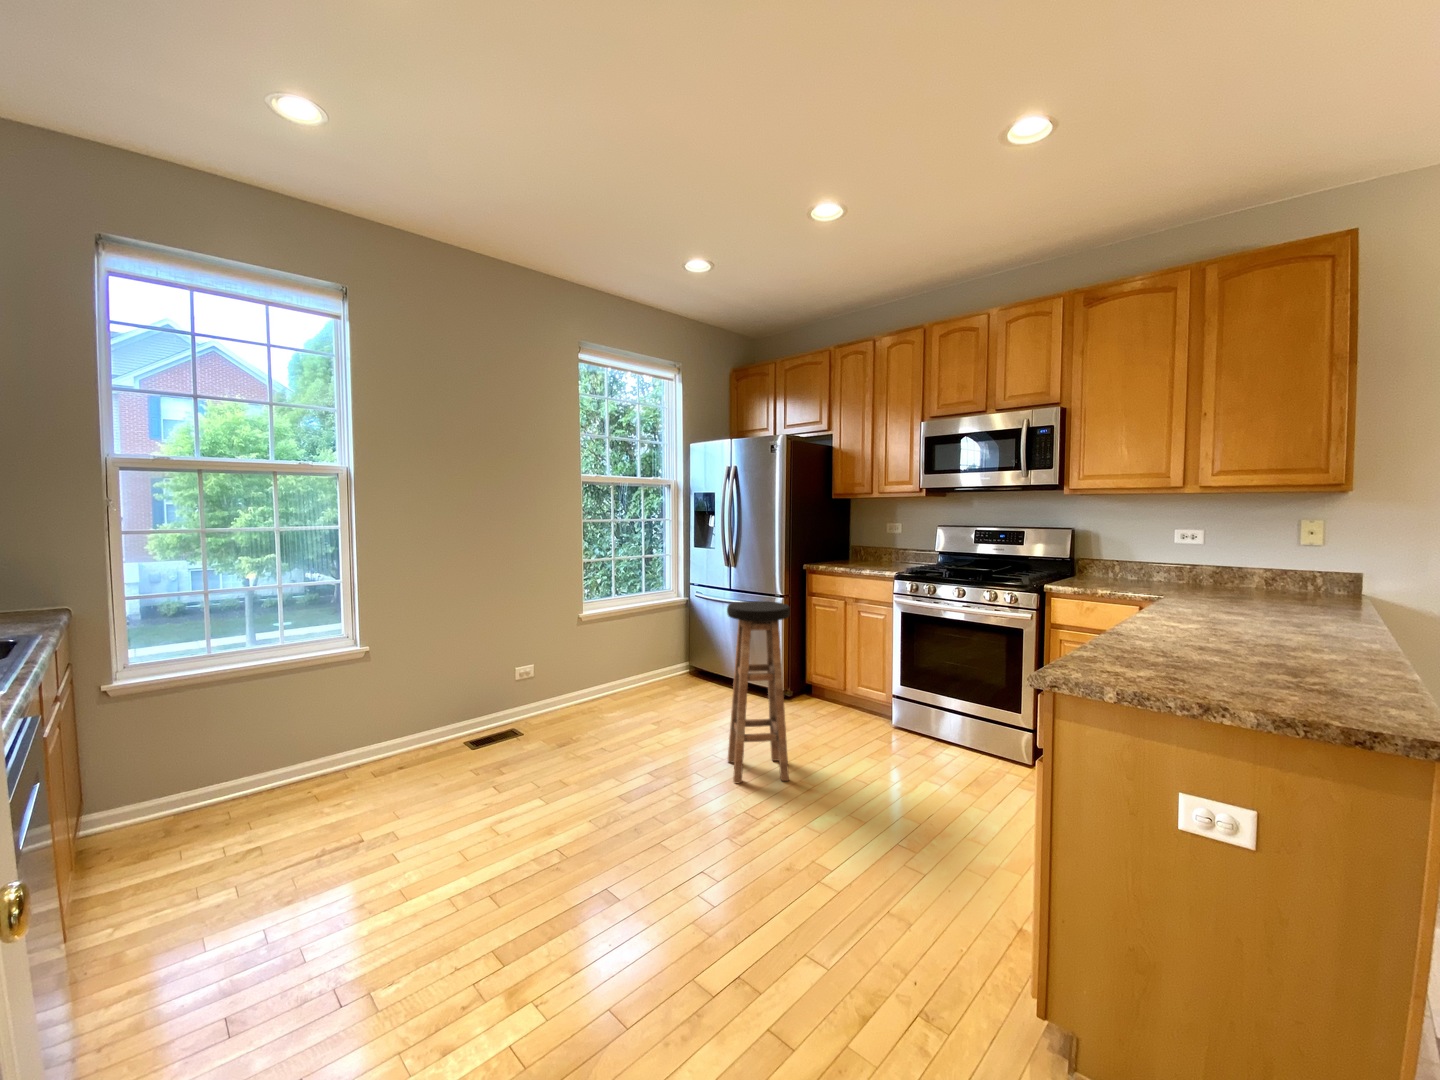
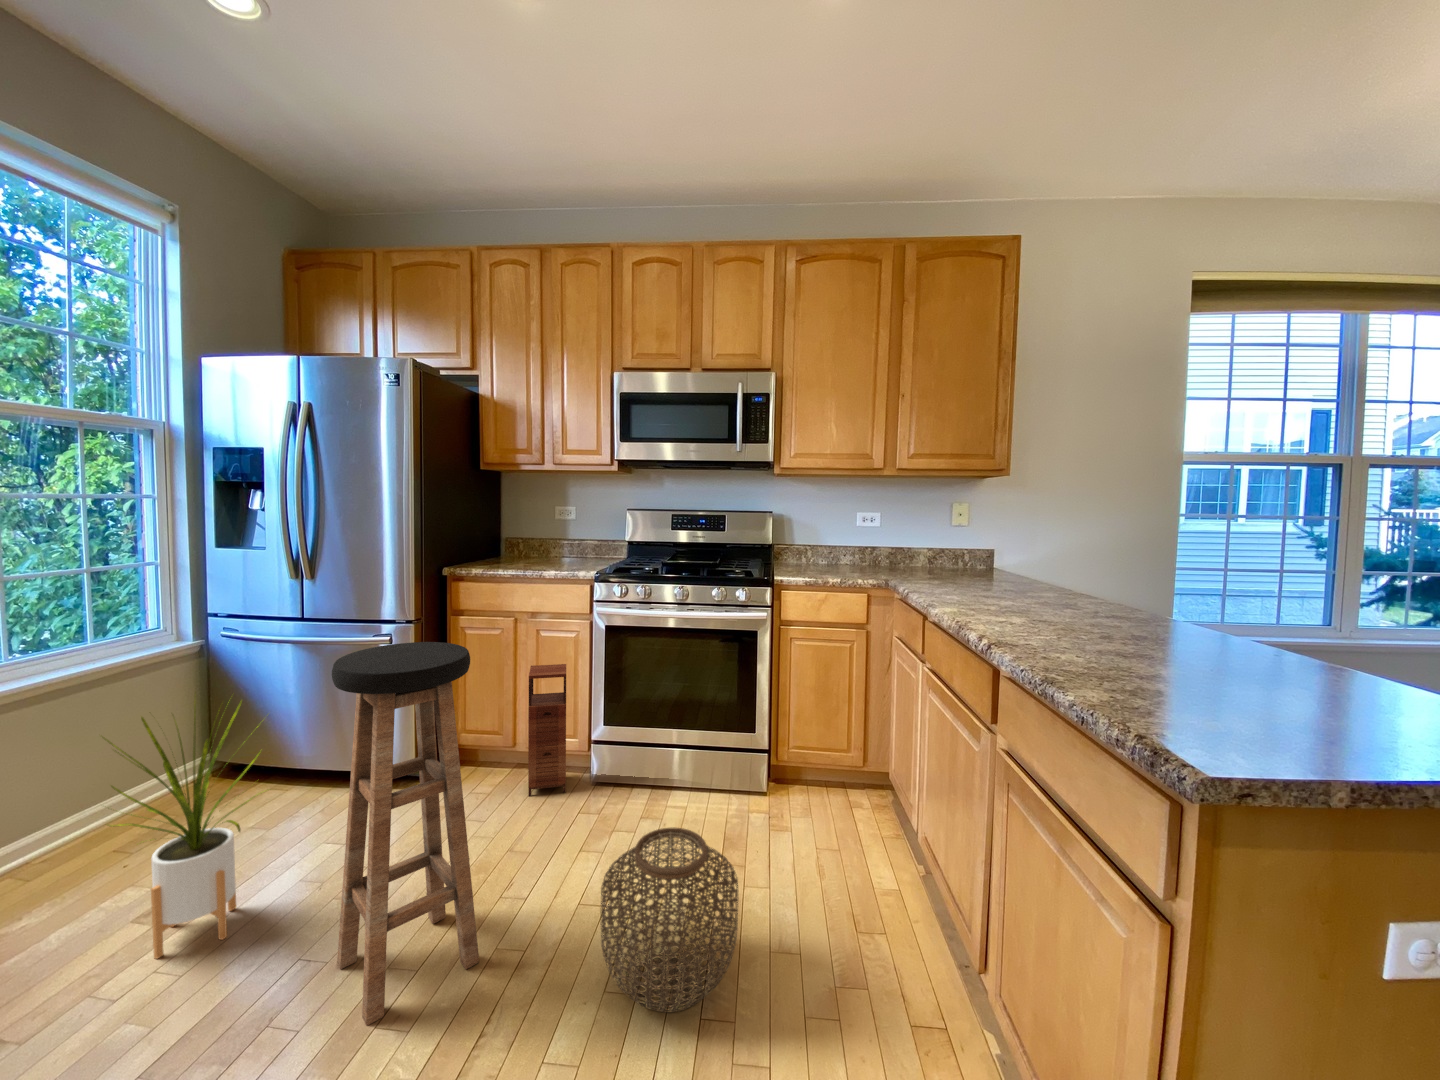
house plant: none [648,616,710,738] -> present [102,702,260,959]
storage cabinet: none [847,636,878,728] -> present [528,664,566,796]
woven basket: none [843,730,931,834] -> present [601,827,738,1012]

